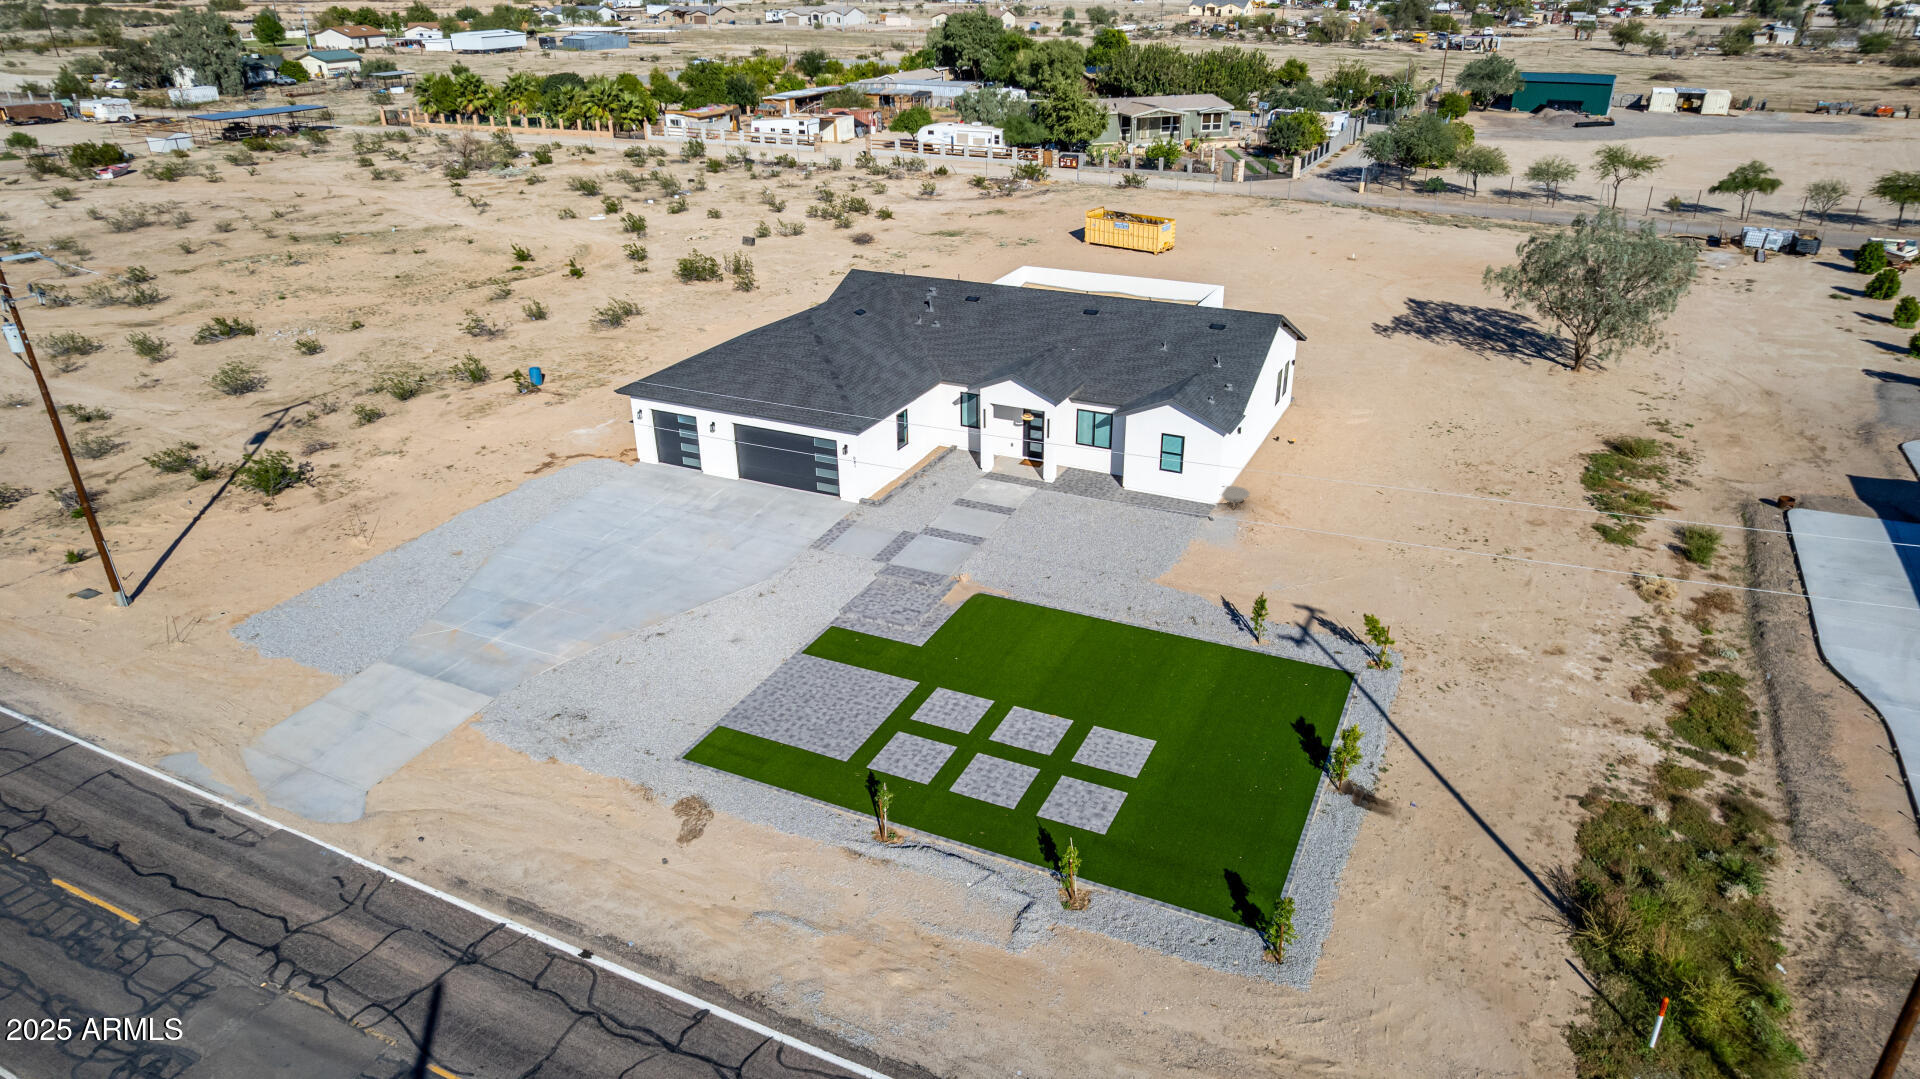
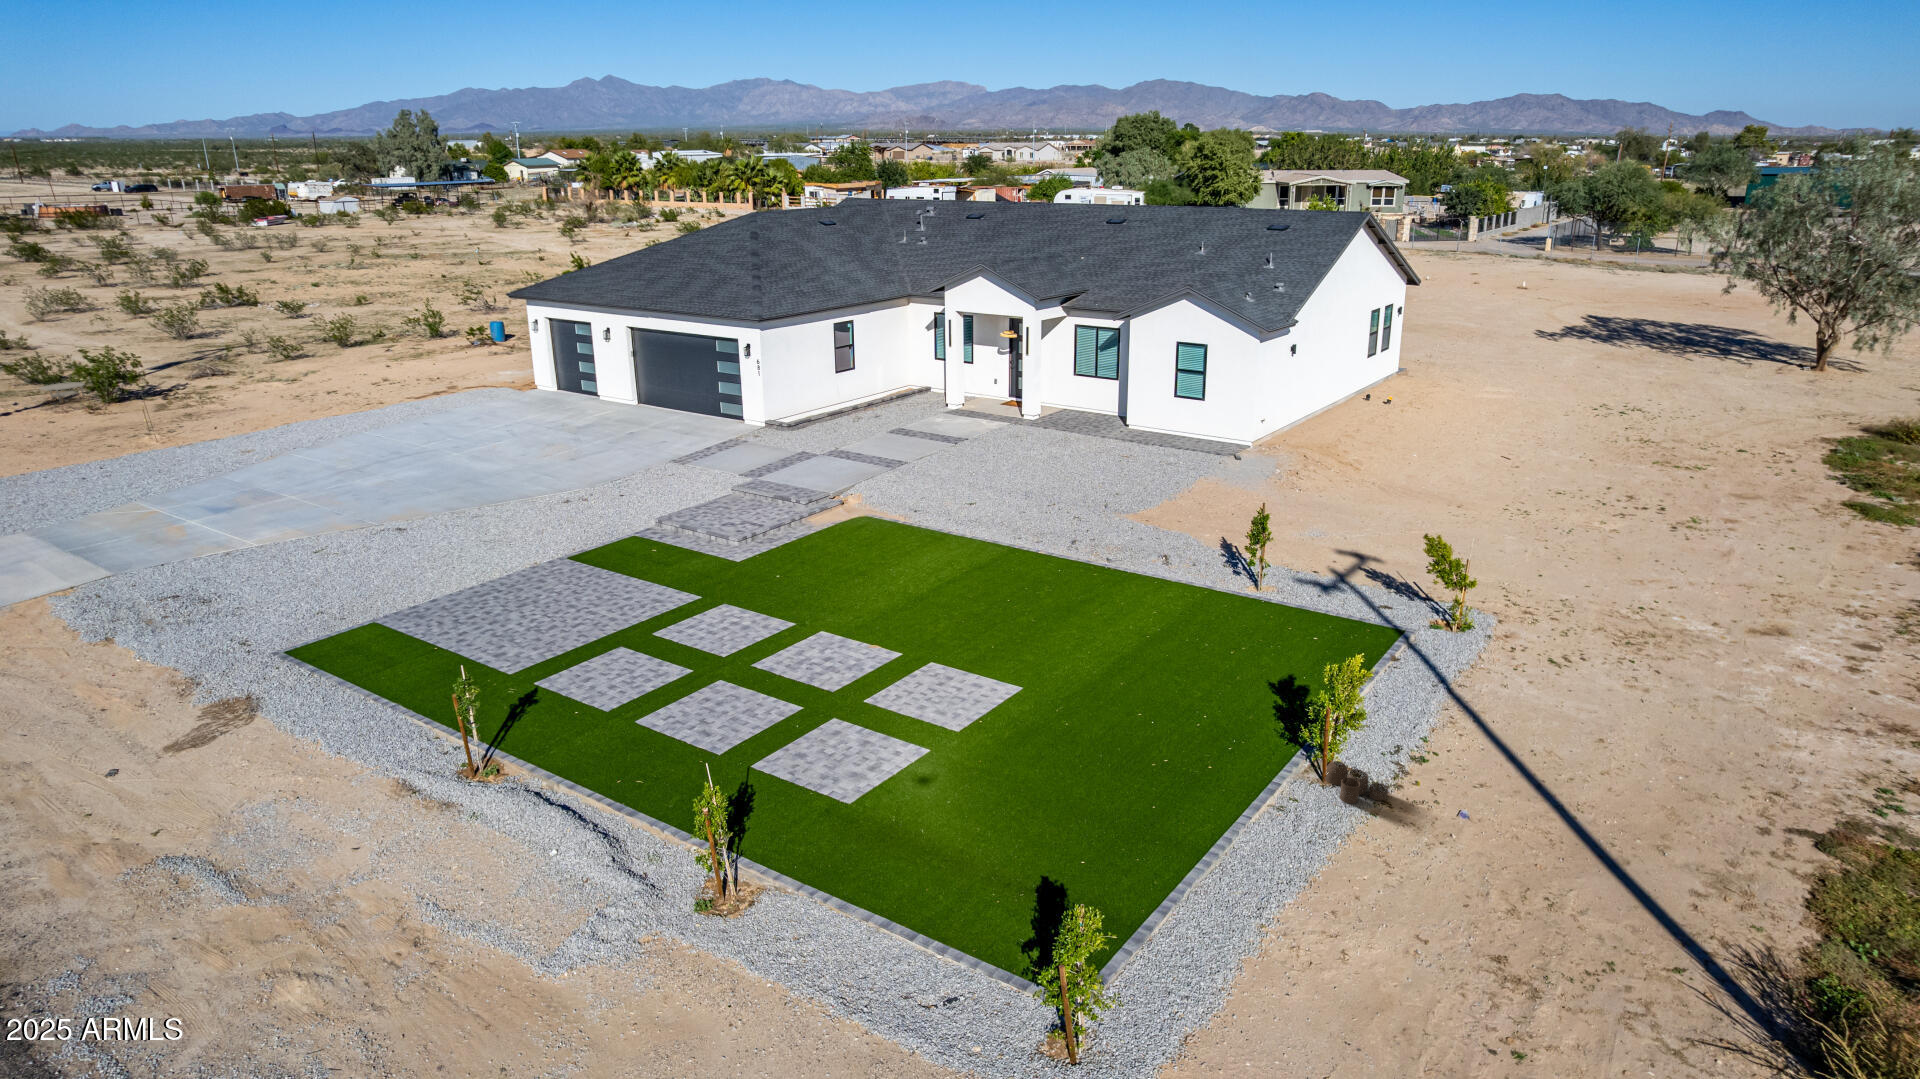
round table: present [1222,486,1250,510] -> present [40,382,85,405]

